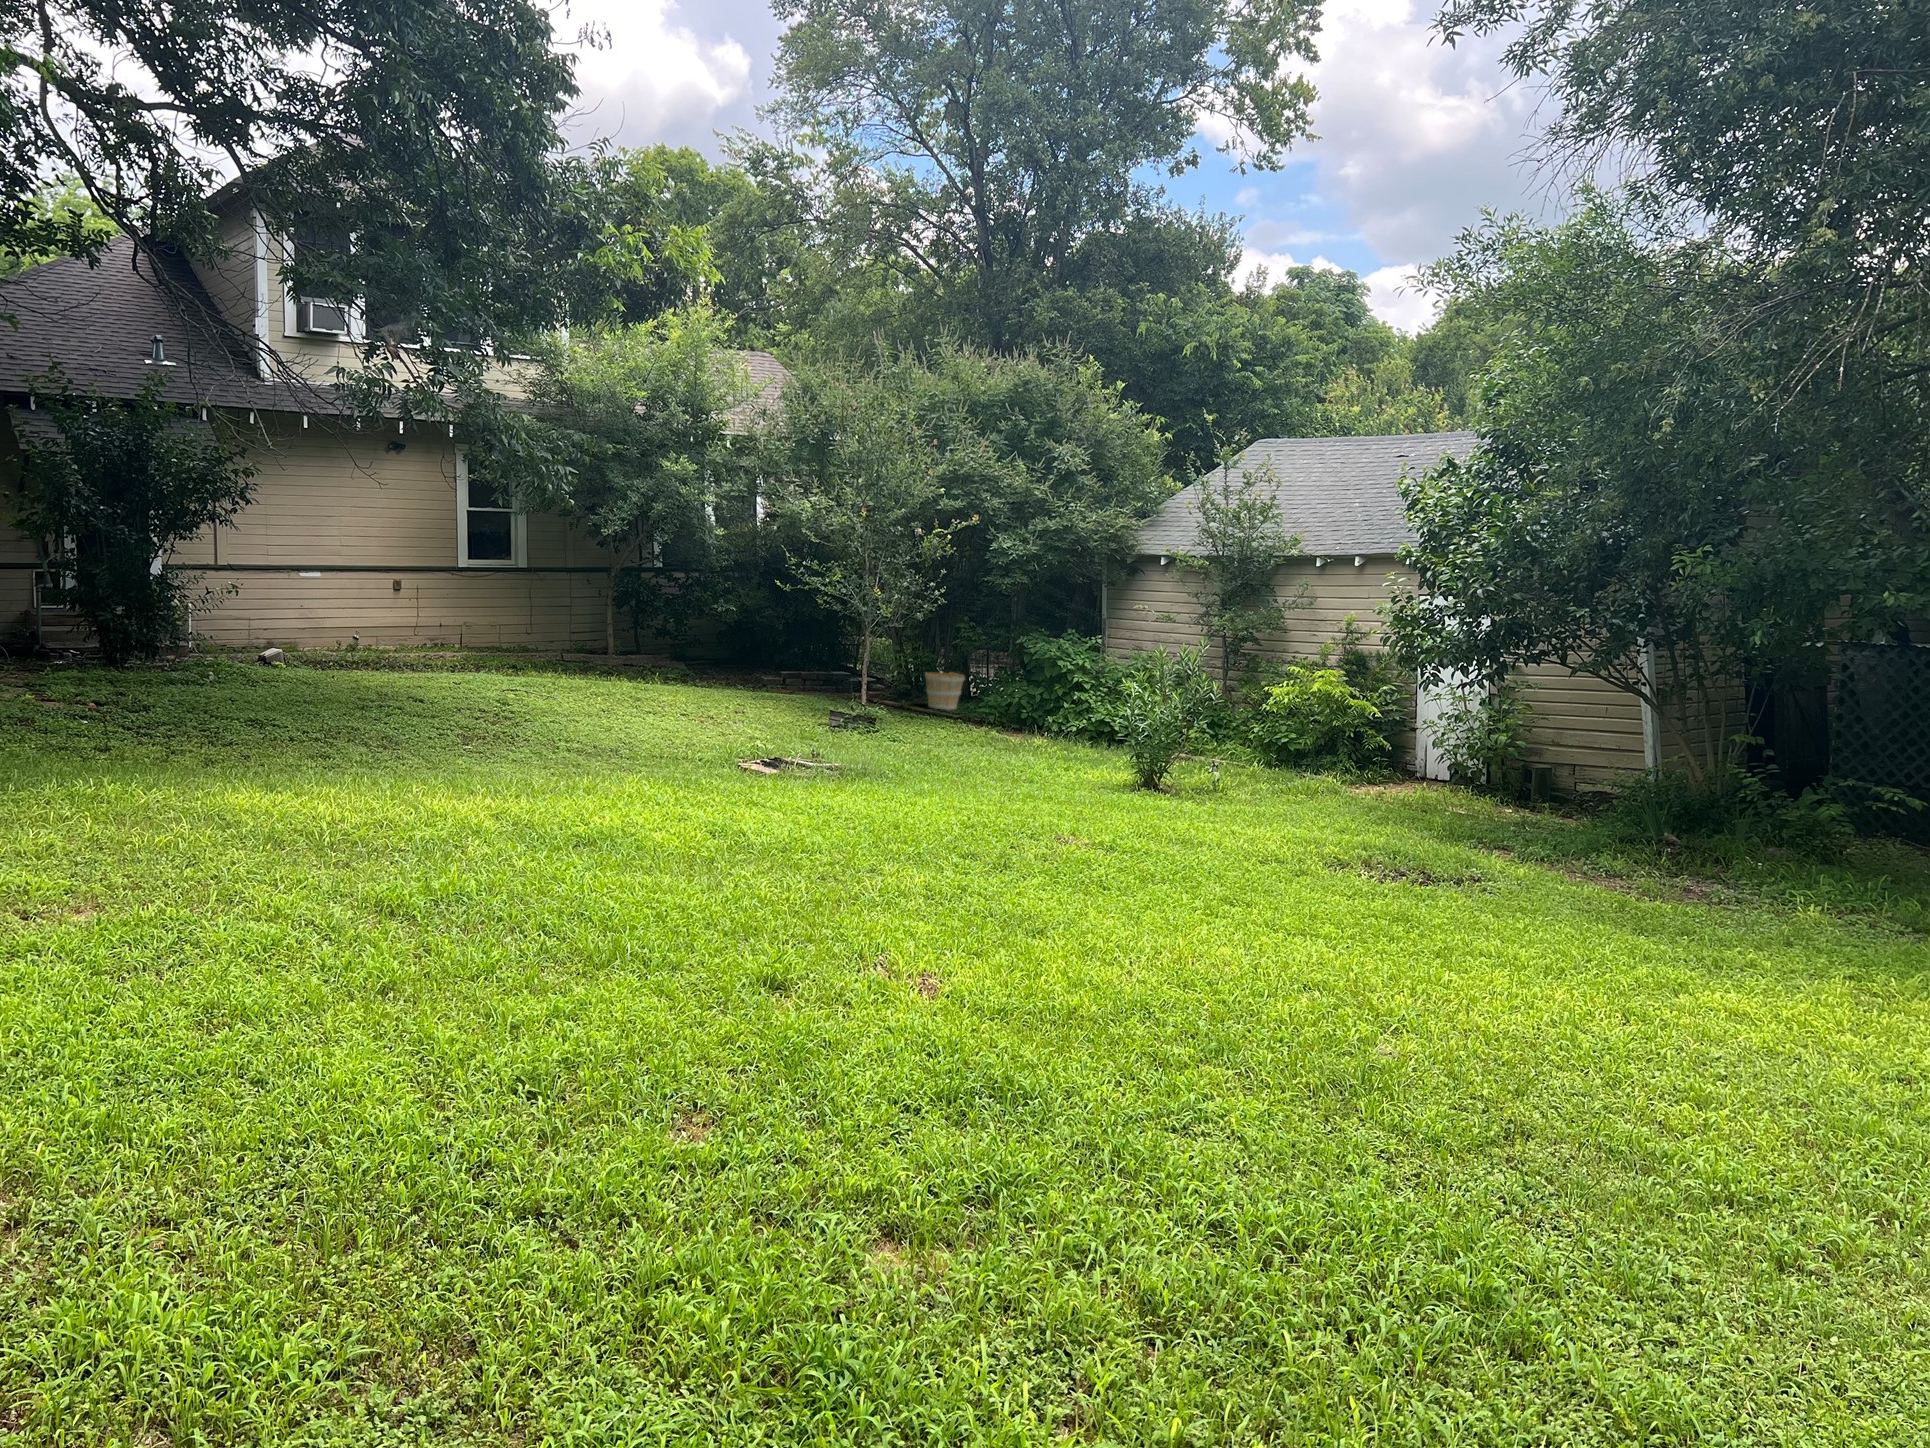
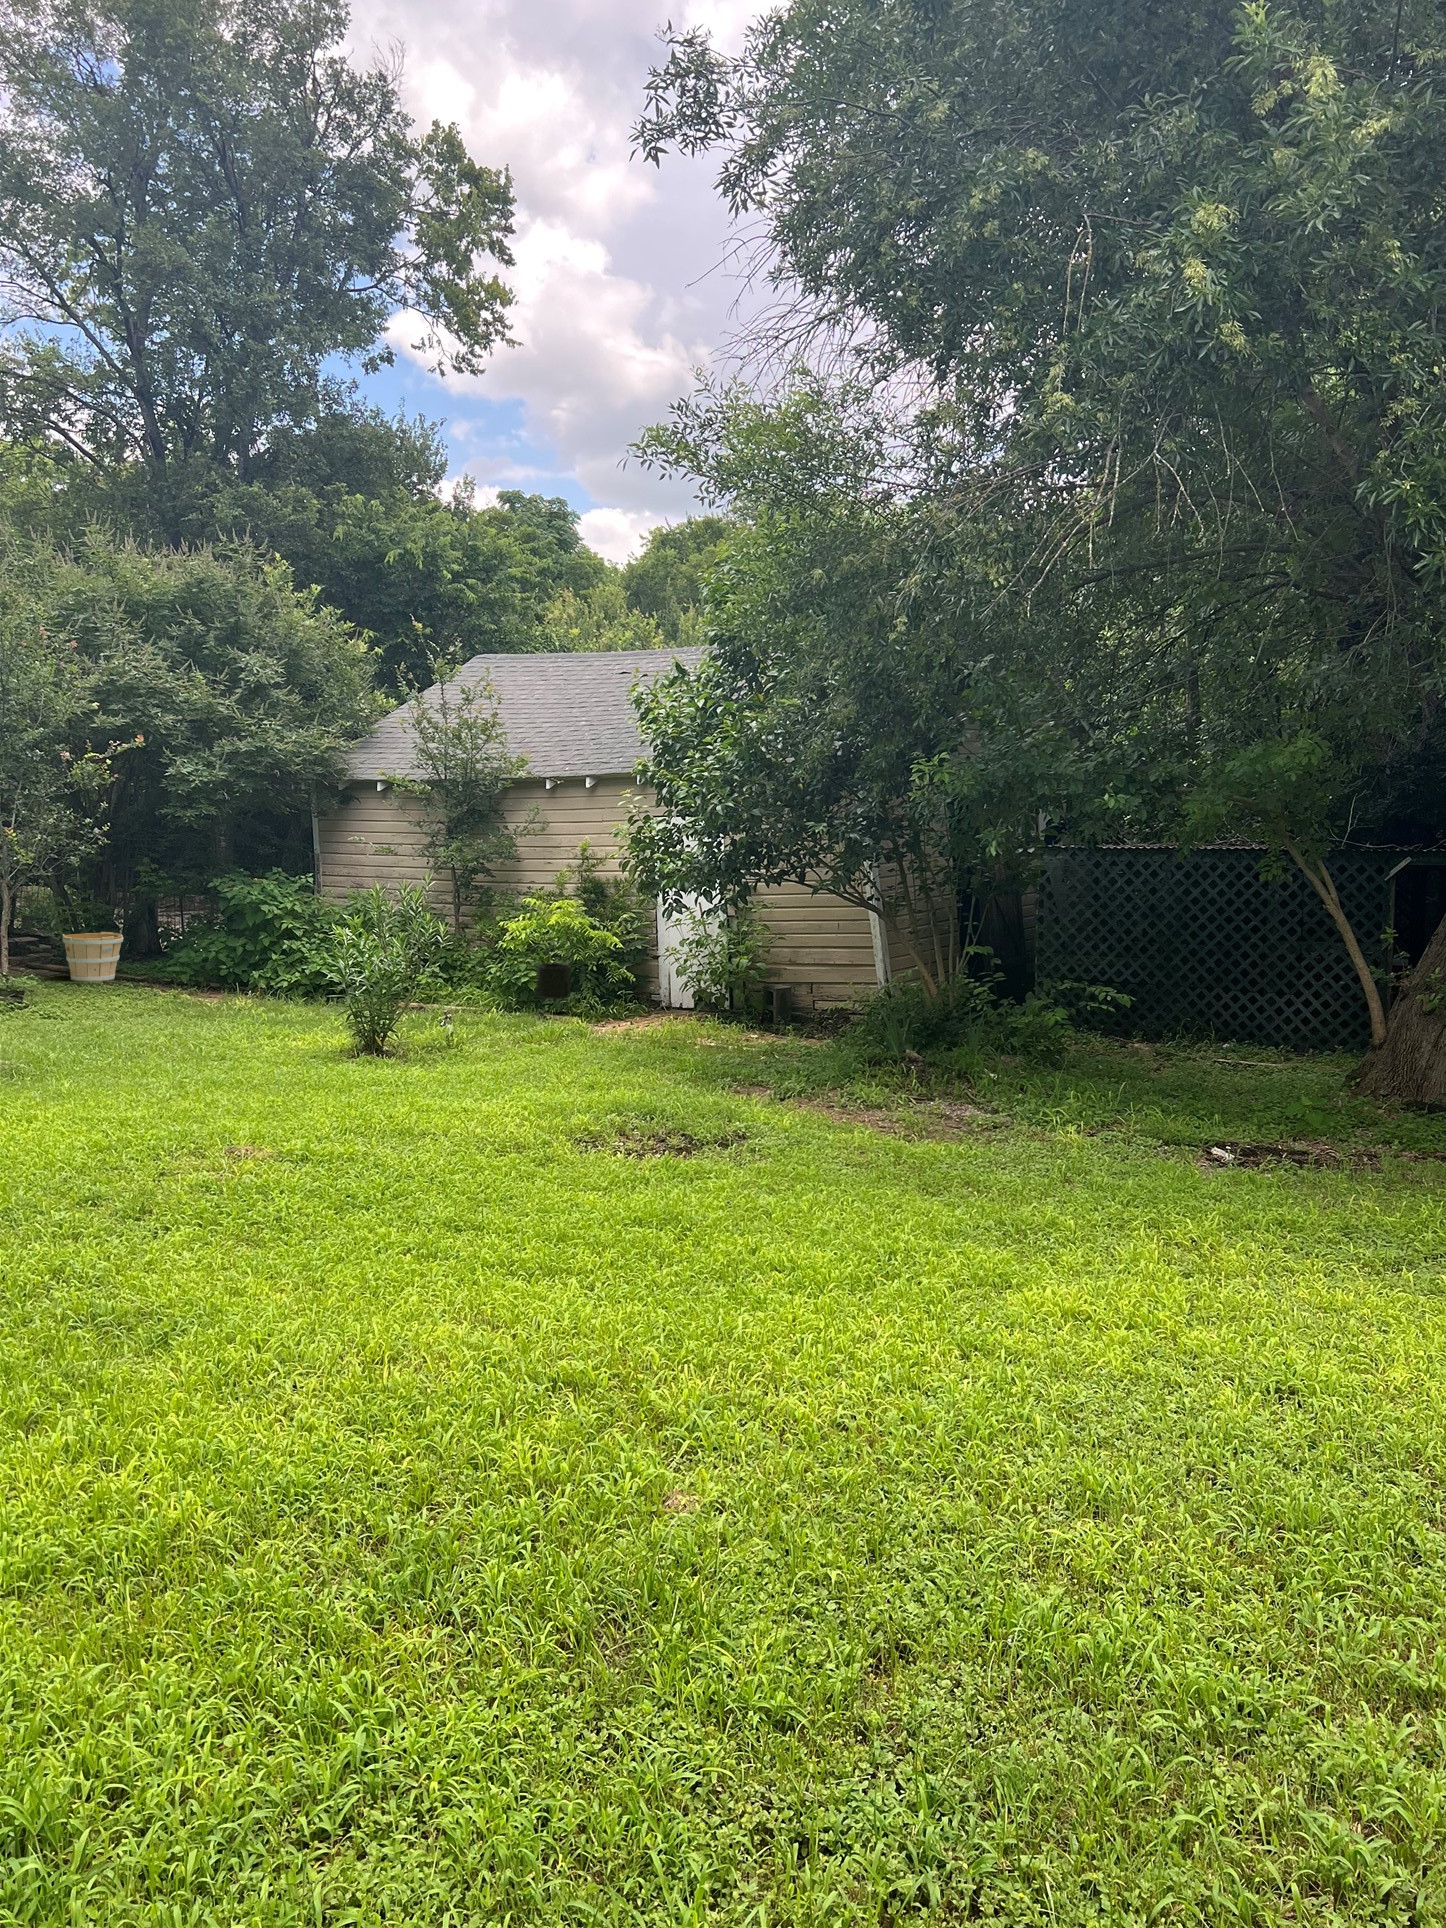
planter: none [1289,726,1325,774] -> present [536,963,571,1004]

